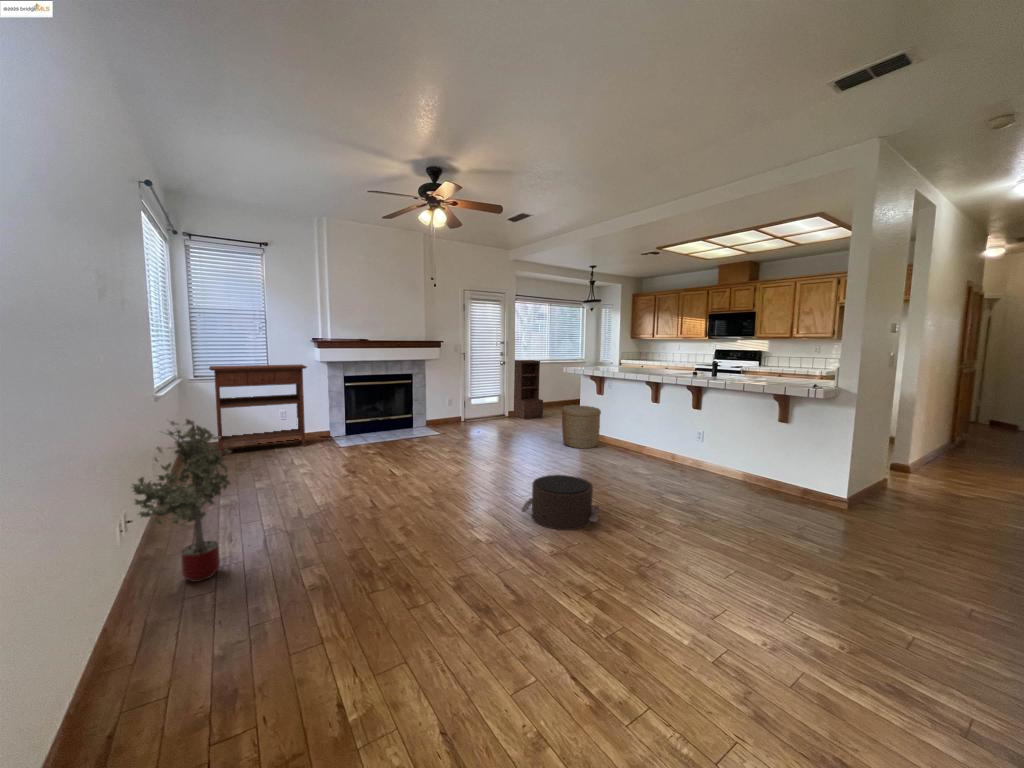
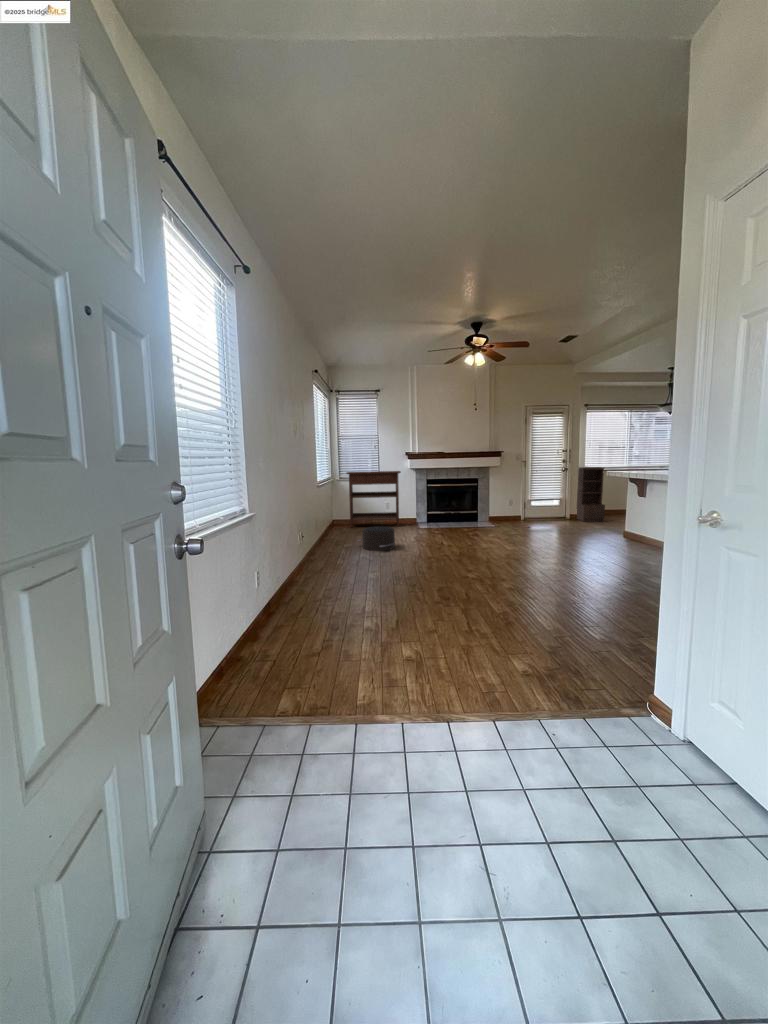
woven basket: present [562,405,601,449] -> none [600,507,642,546]
potted tree: present [133,419,231,582] -> none [302,493,343,573]
pouf: present [521,475,599,530] -> present [357,526,395,551]

